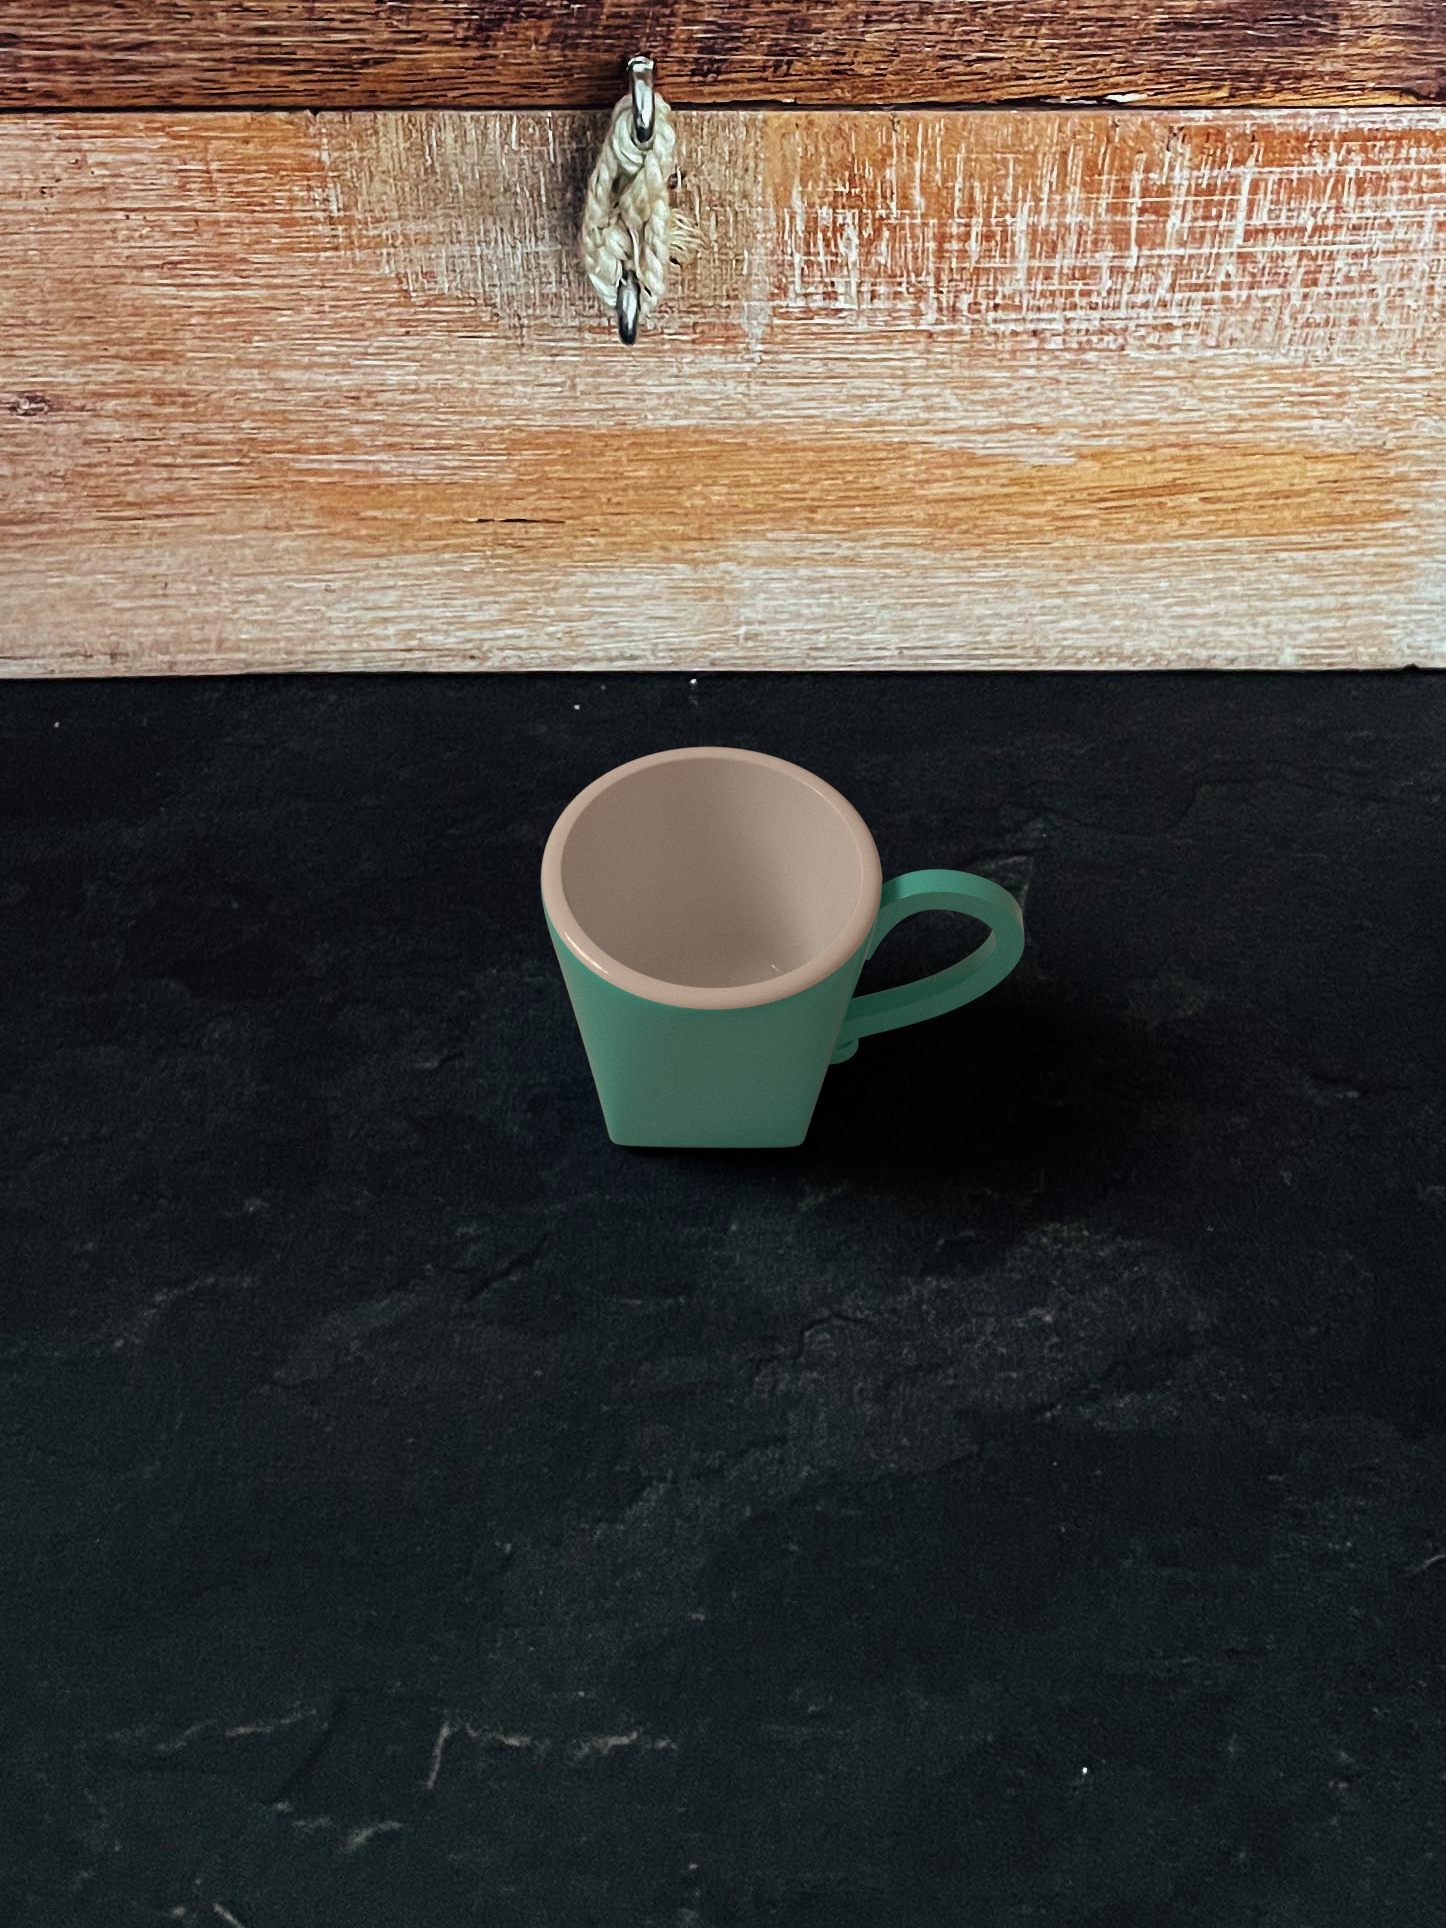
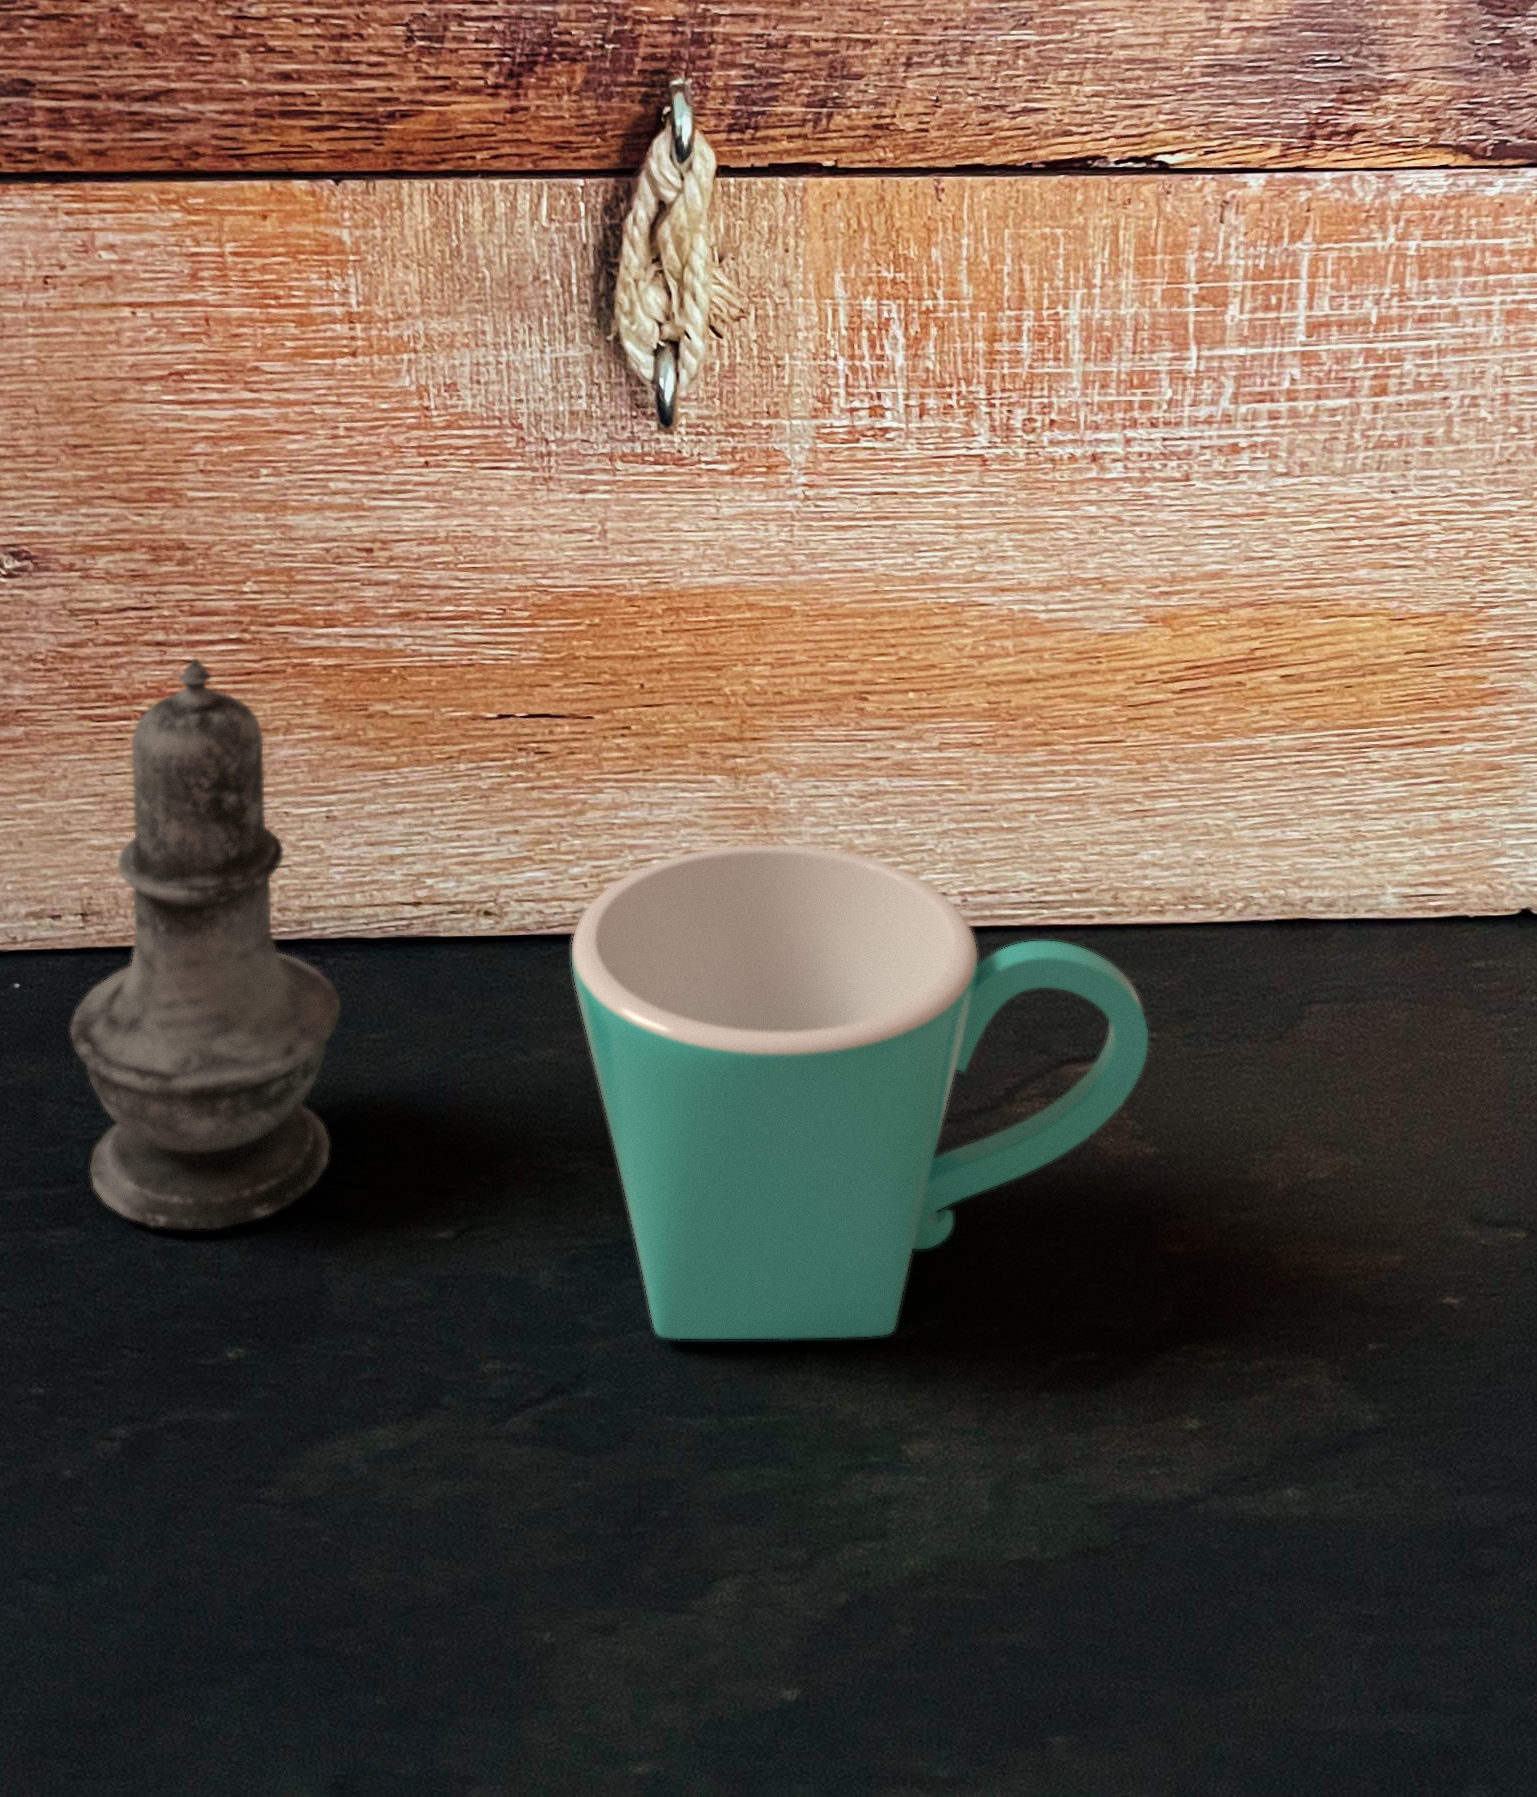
salt shaker: none [119,618,345,1019] -> present [71,659,340,1229]

